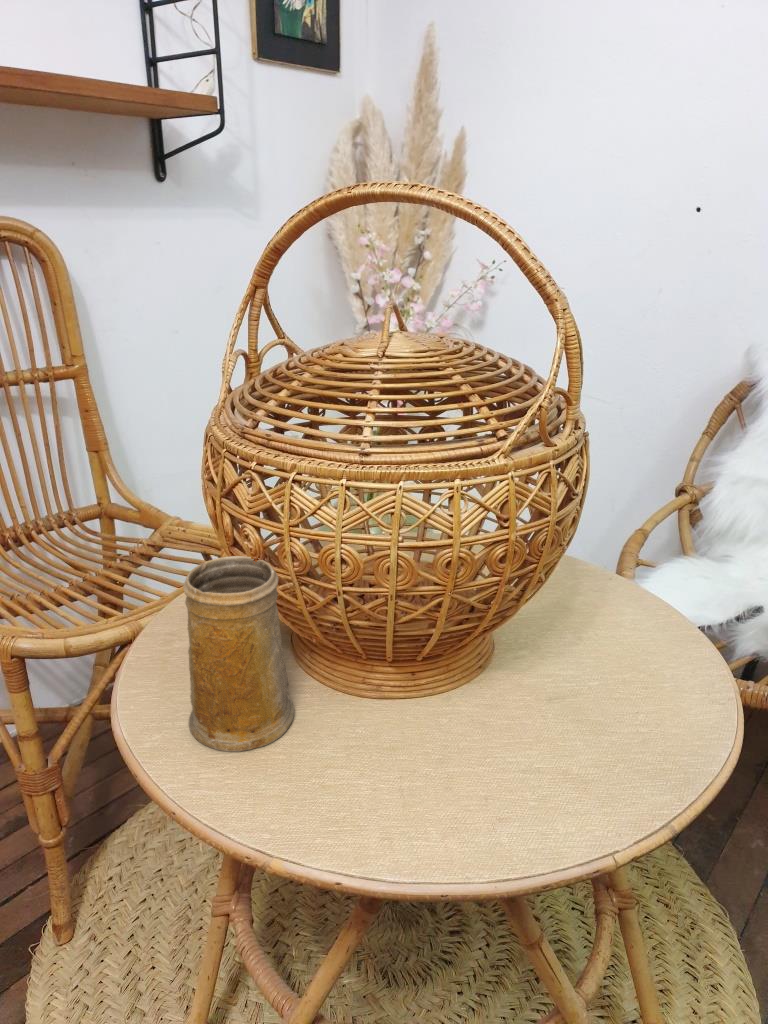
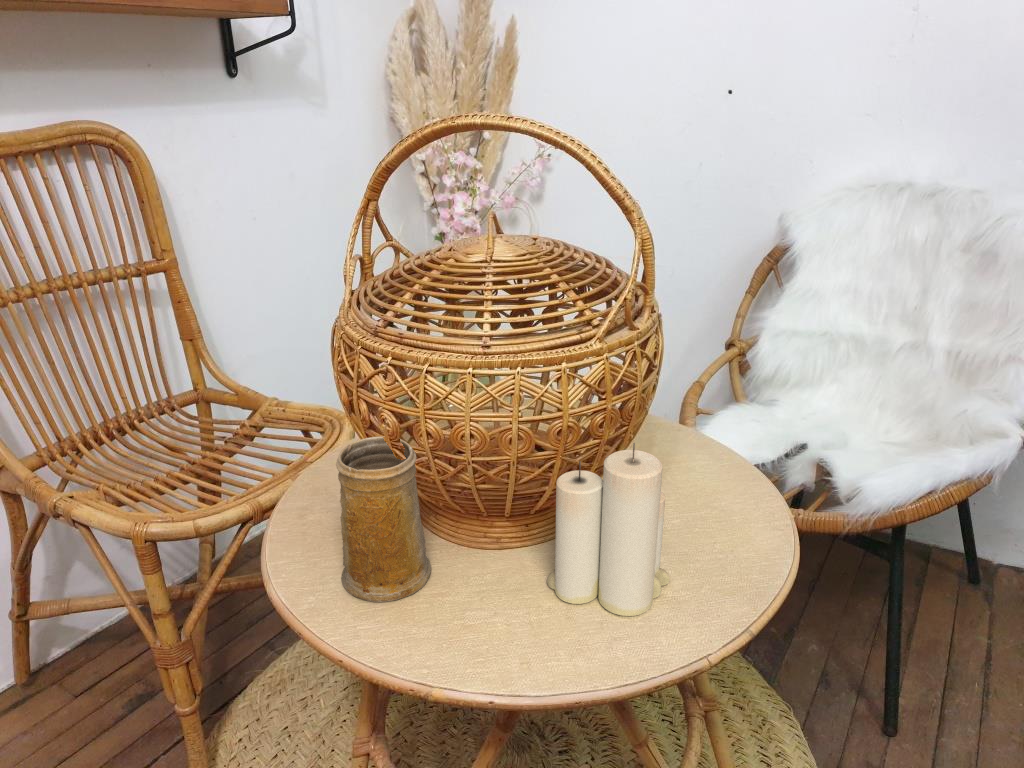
candle: none [427,582,579,799] -> present [547,443,670,616]

